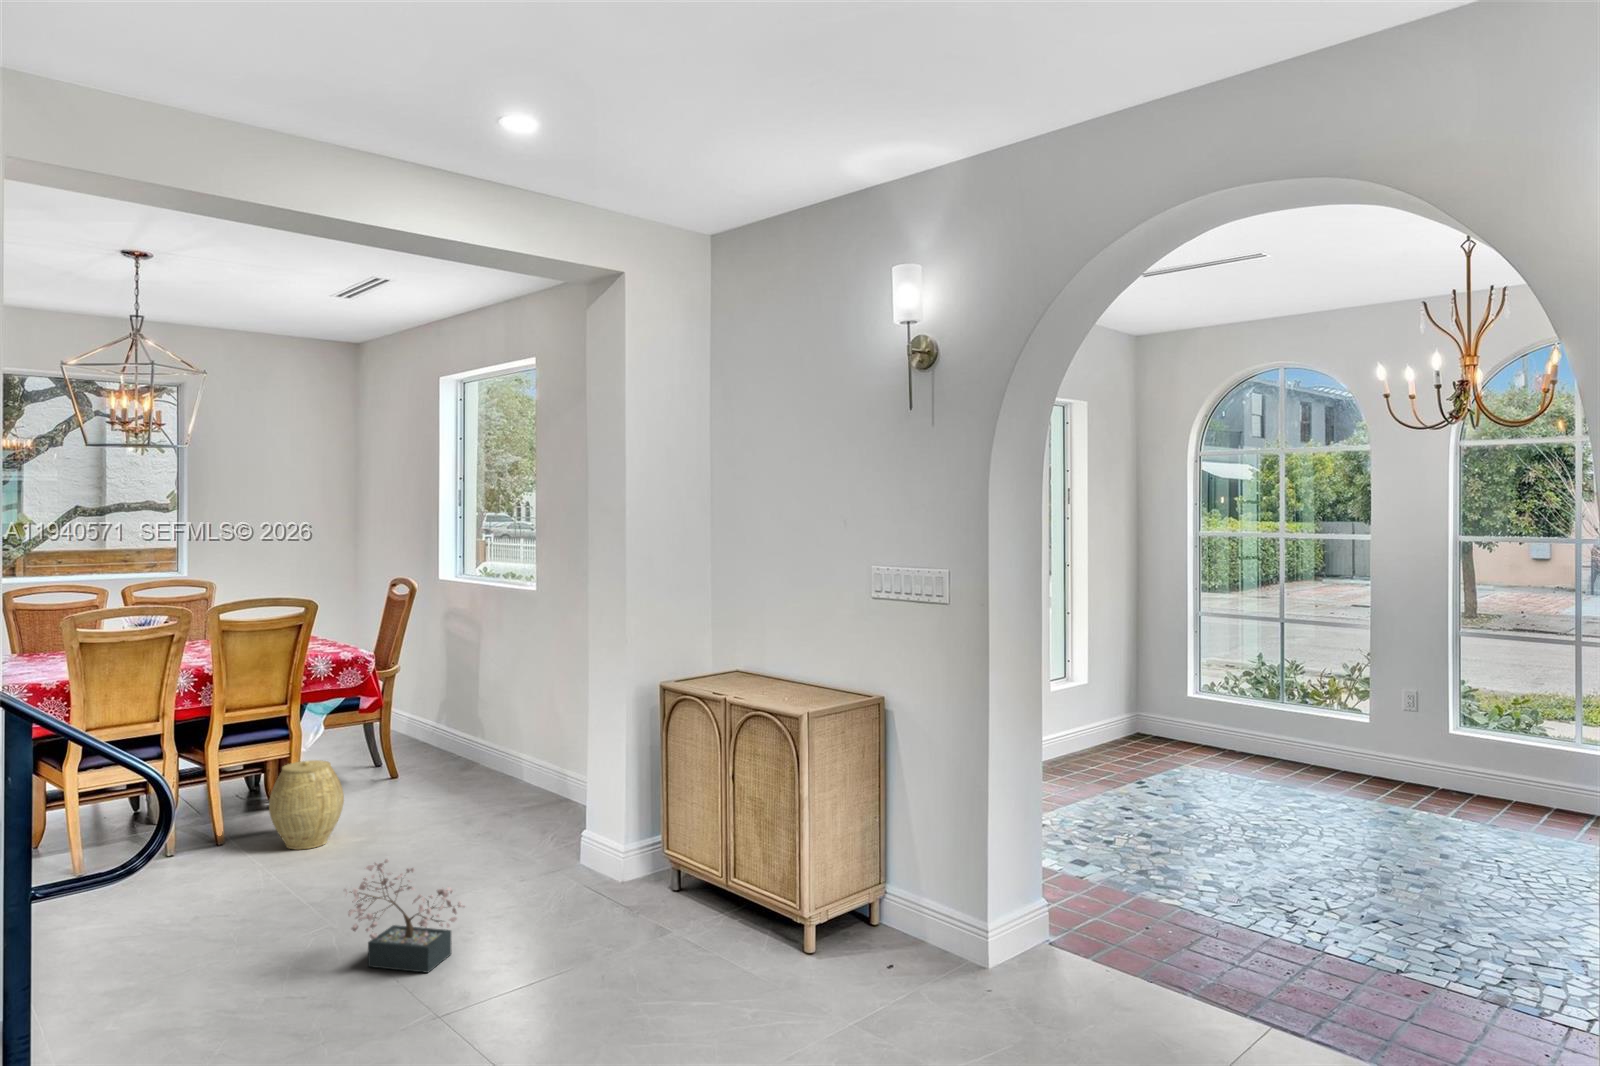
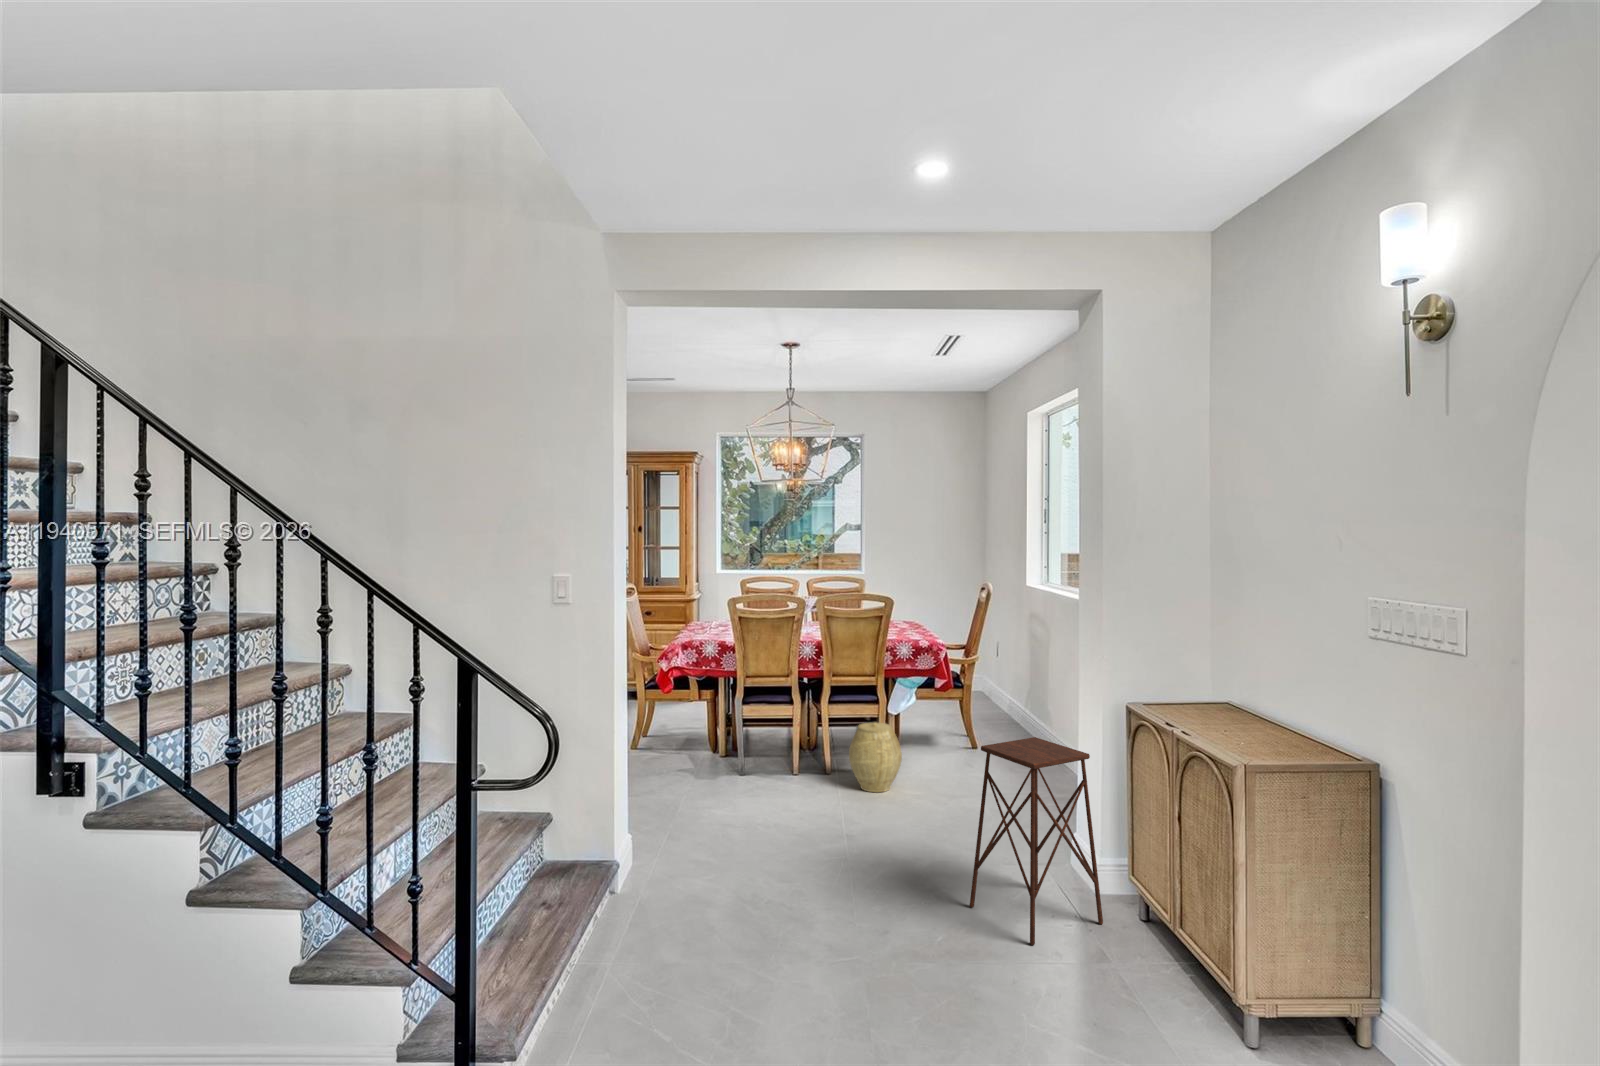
side table: none [514,732,647,939] -> present [970,737,1103,945]
decorative plant: present [344,859,465,973] -> none [824,818,918,926]

